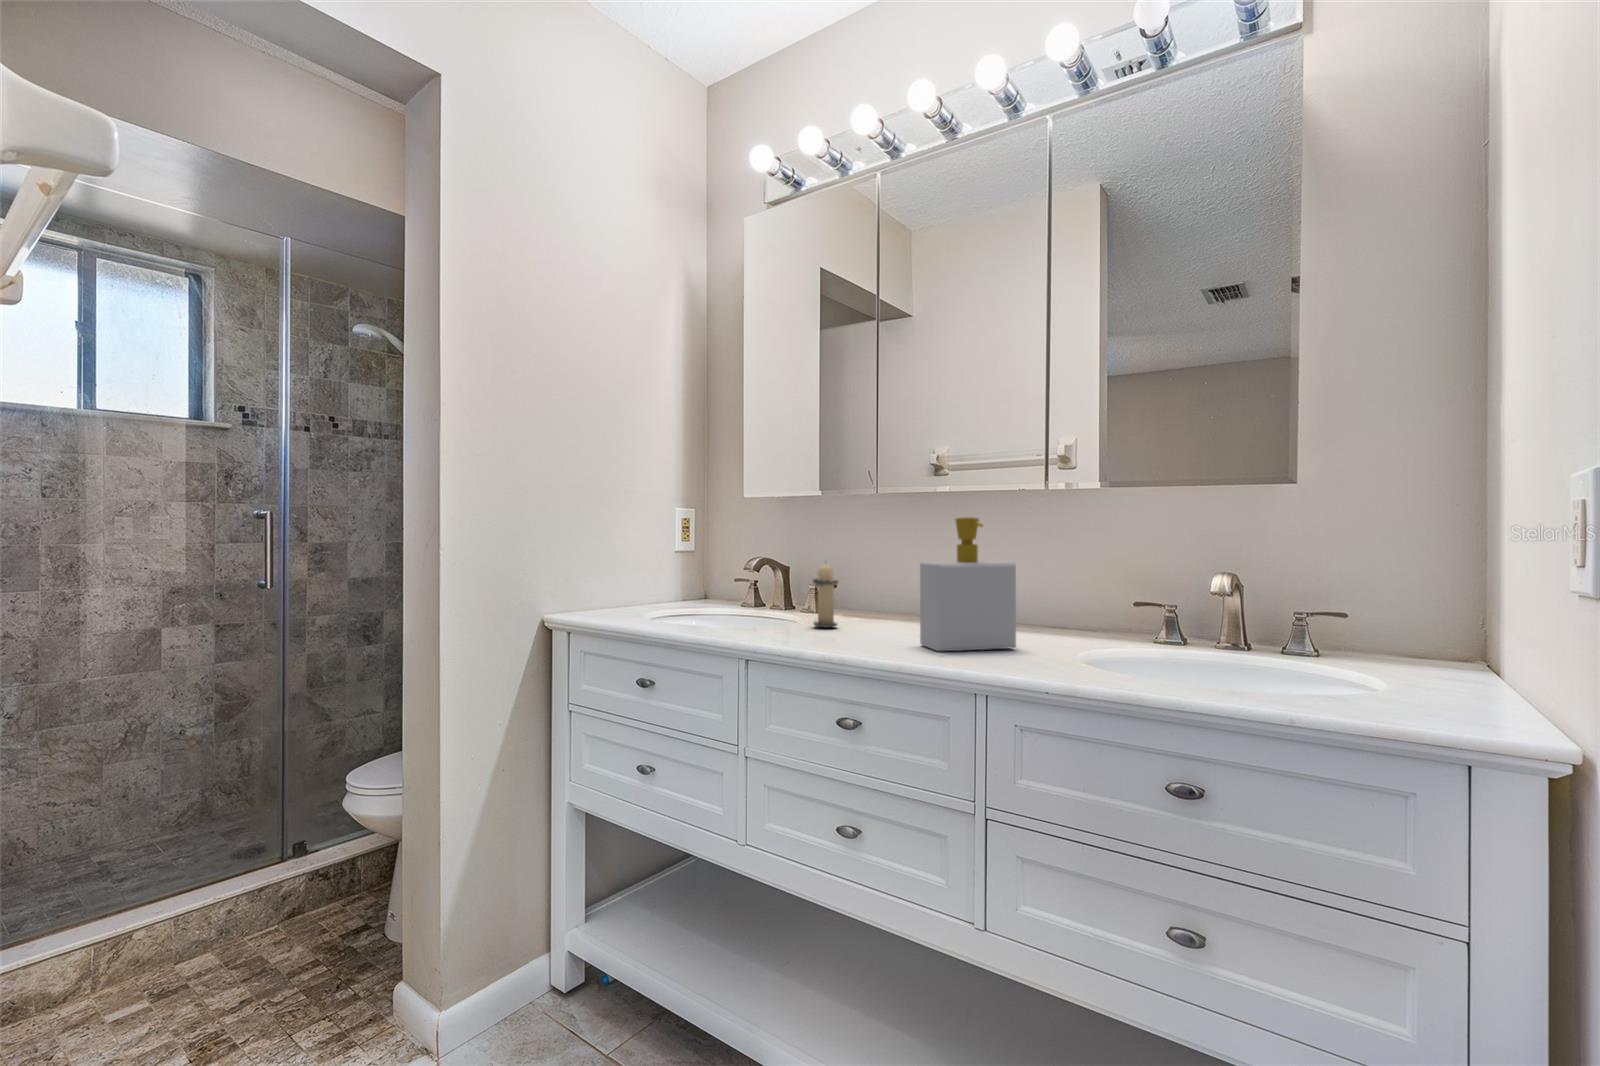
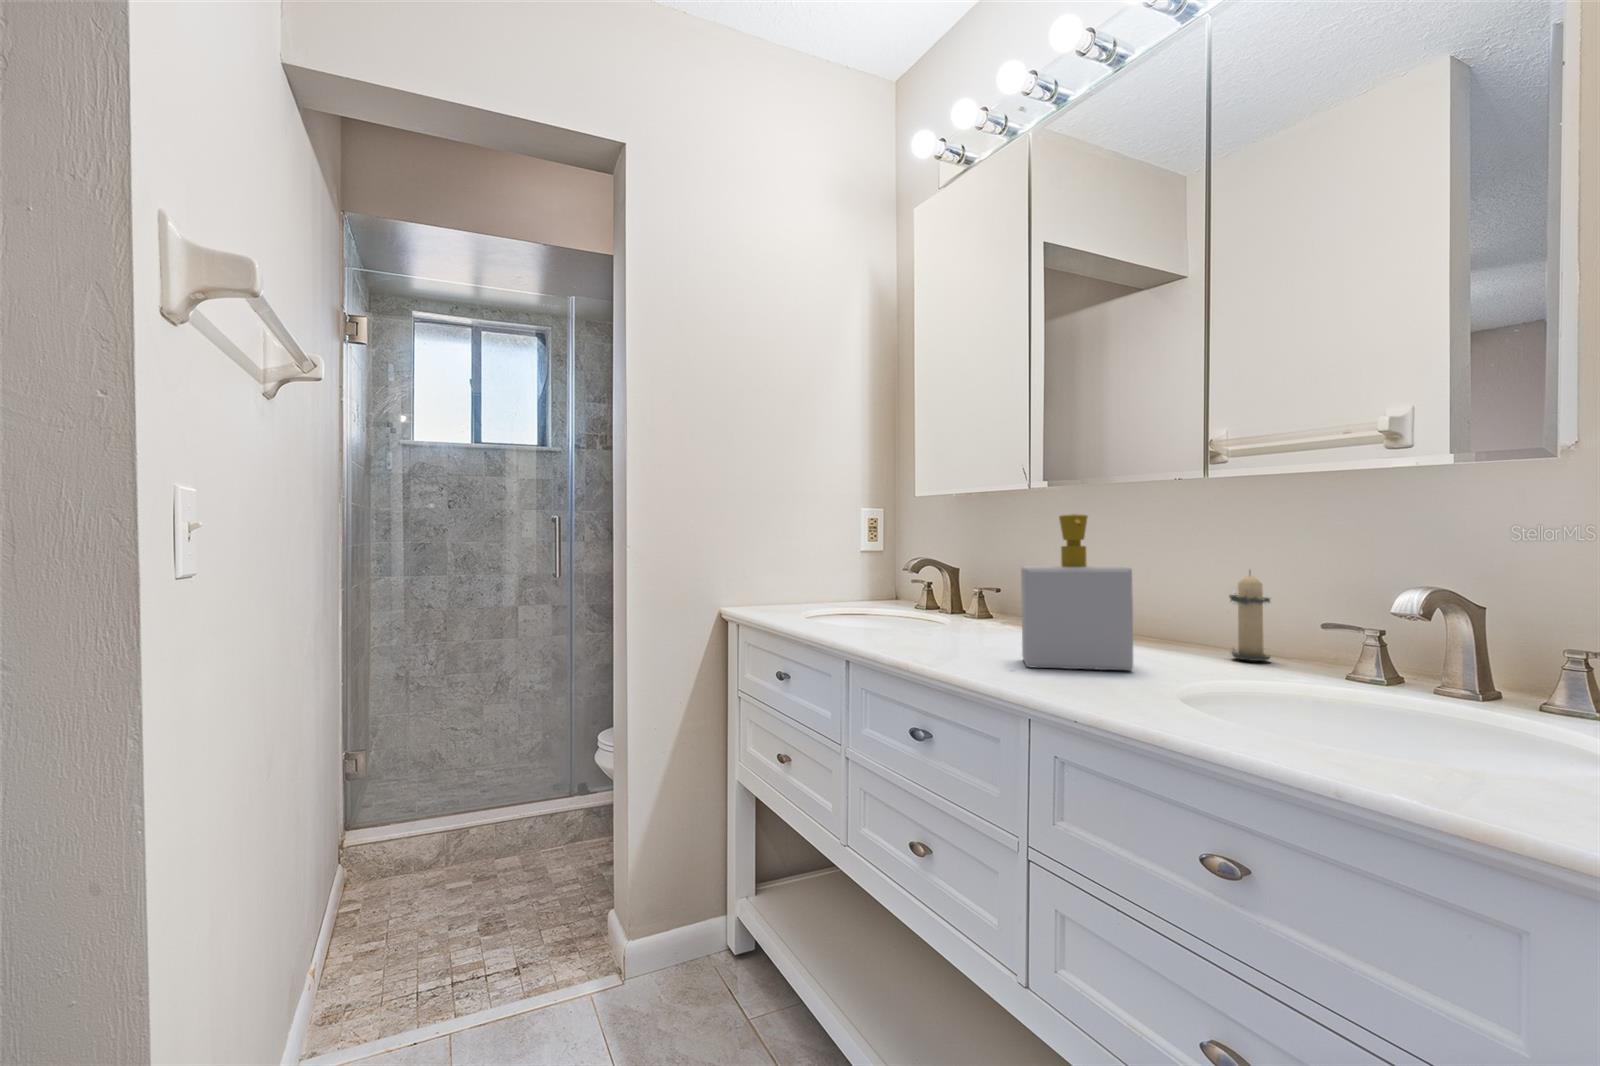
candle: present [813,564,838,627] -> present [1229,574,1270,661]

